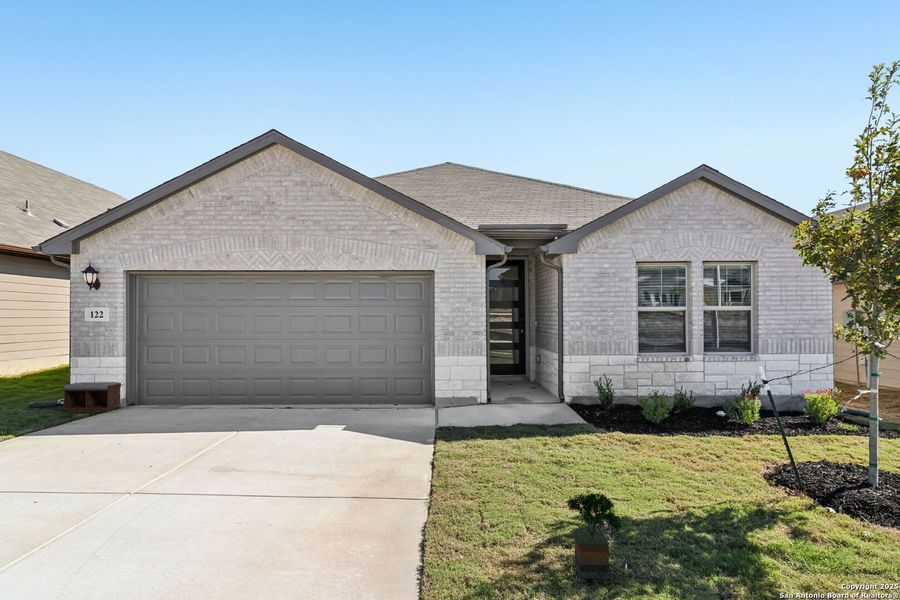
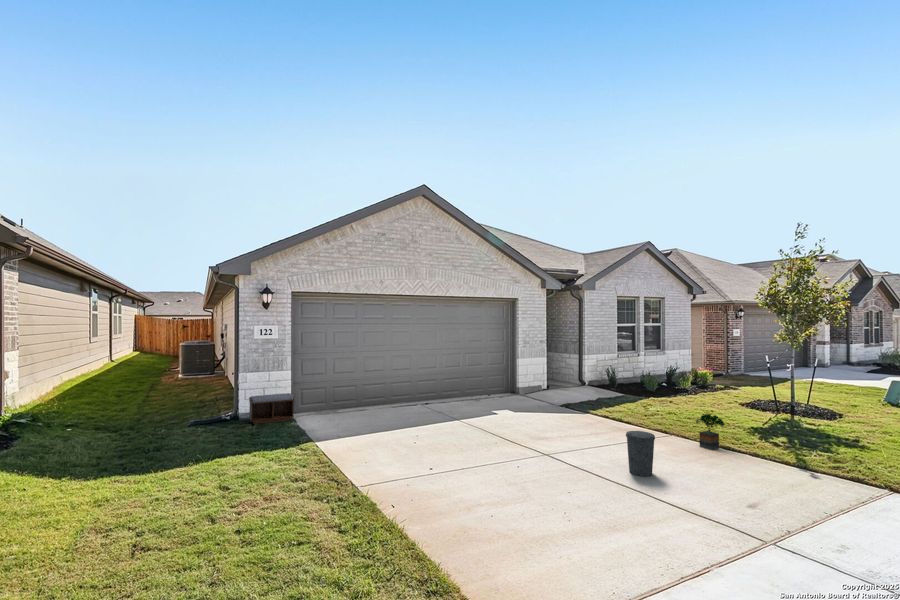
trash can: none [90,482,148,569] -> present [626,431,655,476]
potted tree: present [567,493,621,580] -> present [696,414,725,450]

